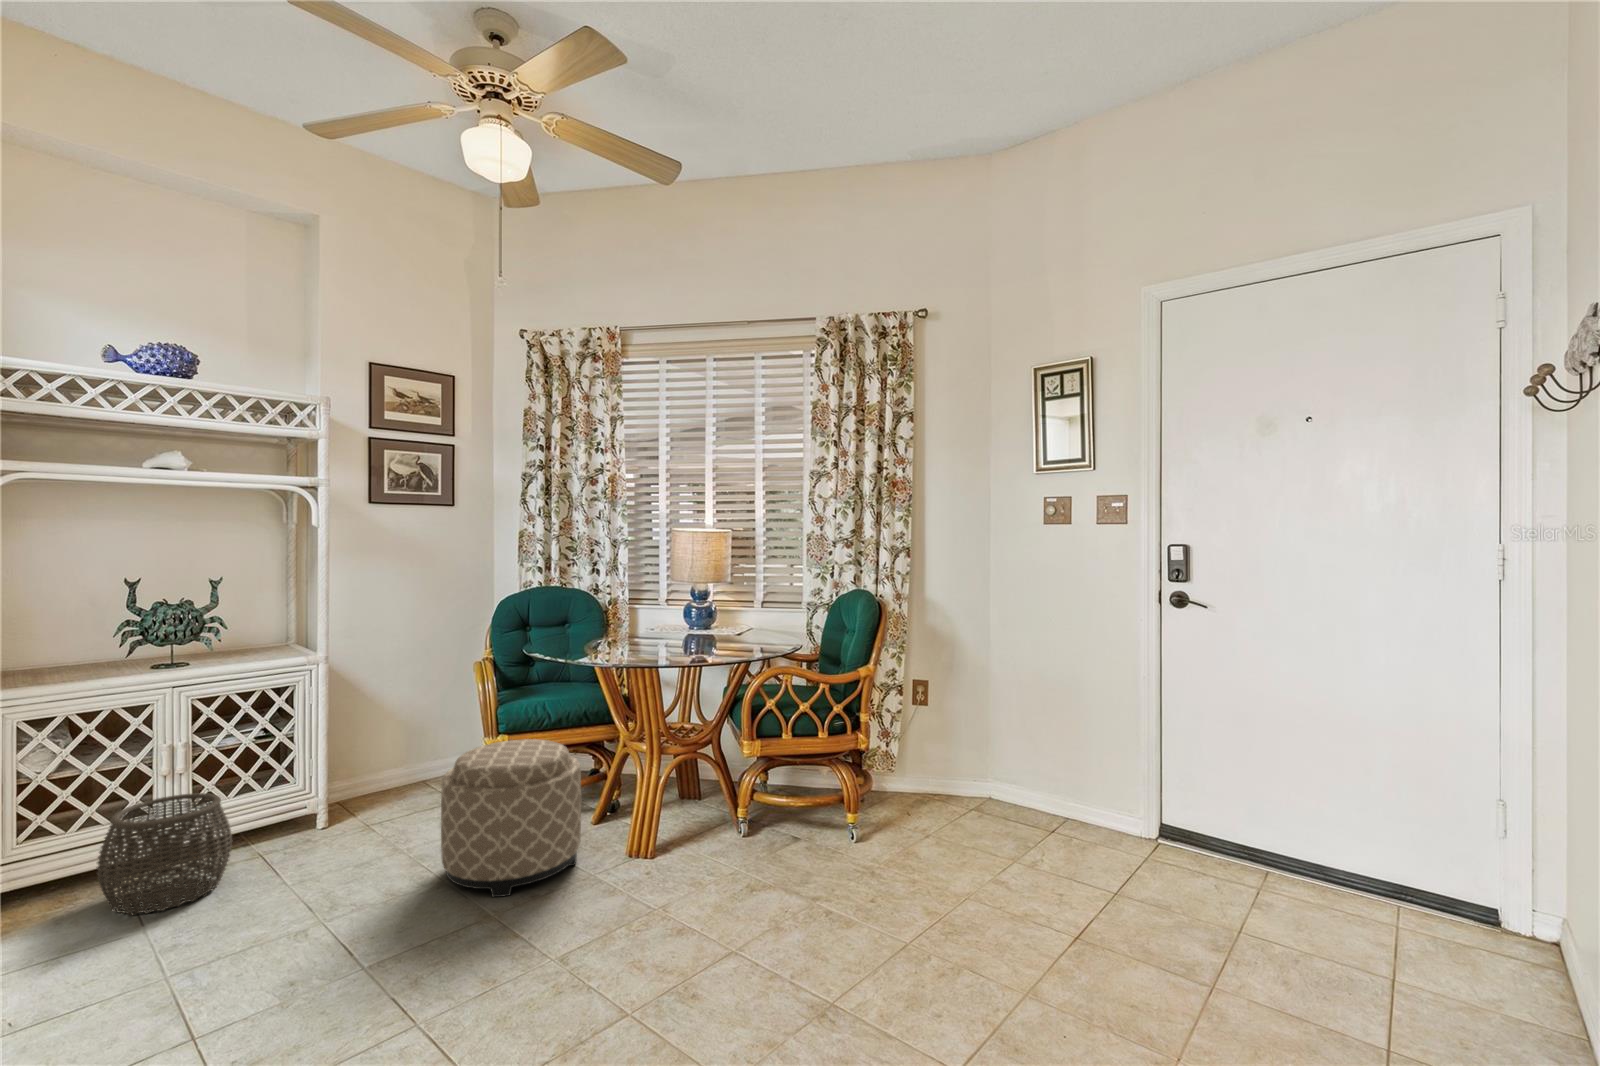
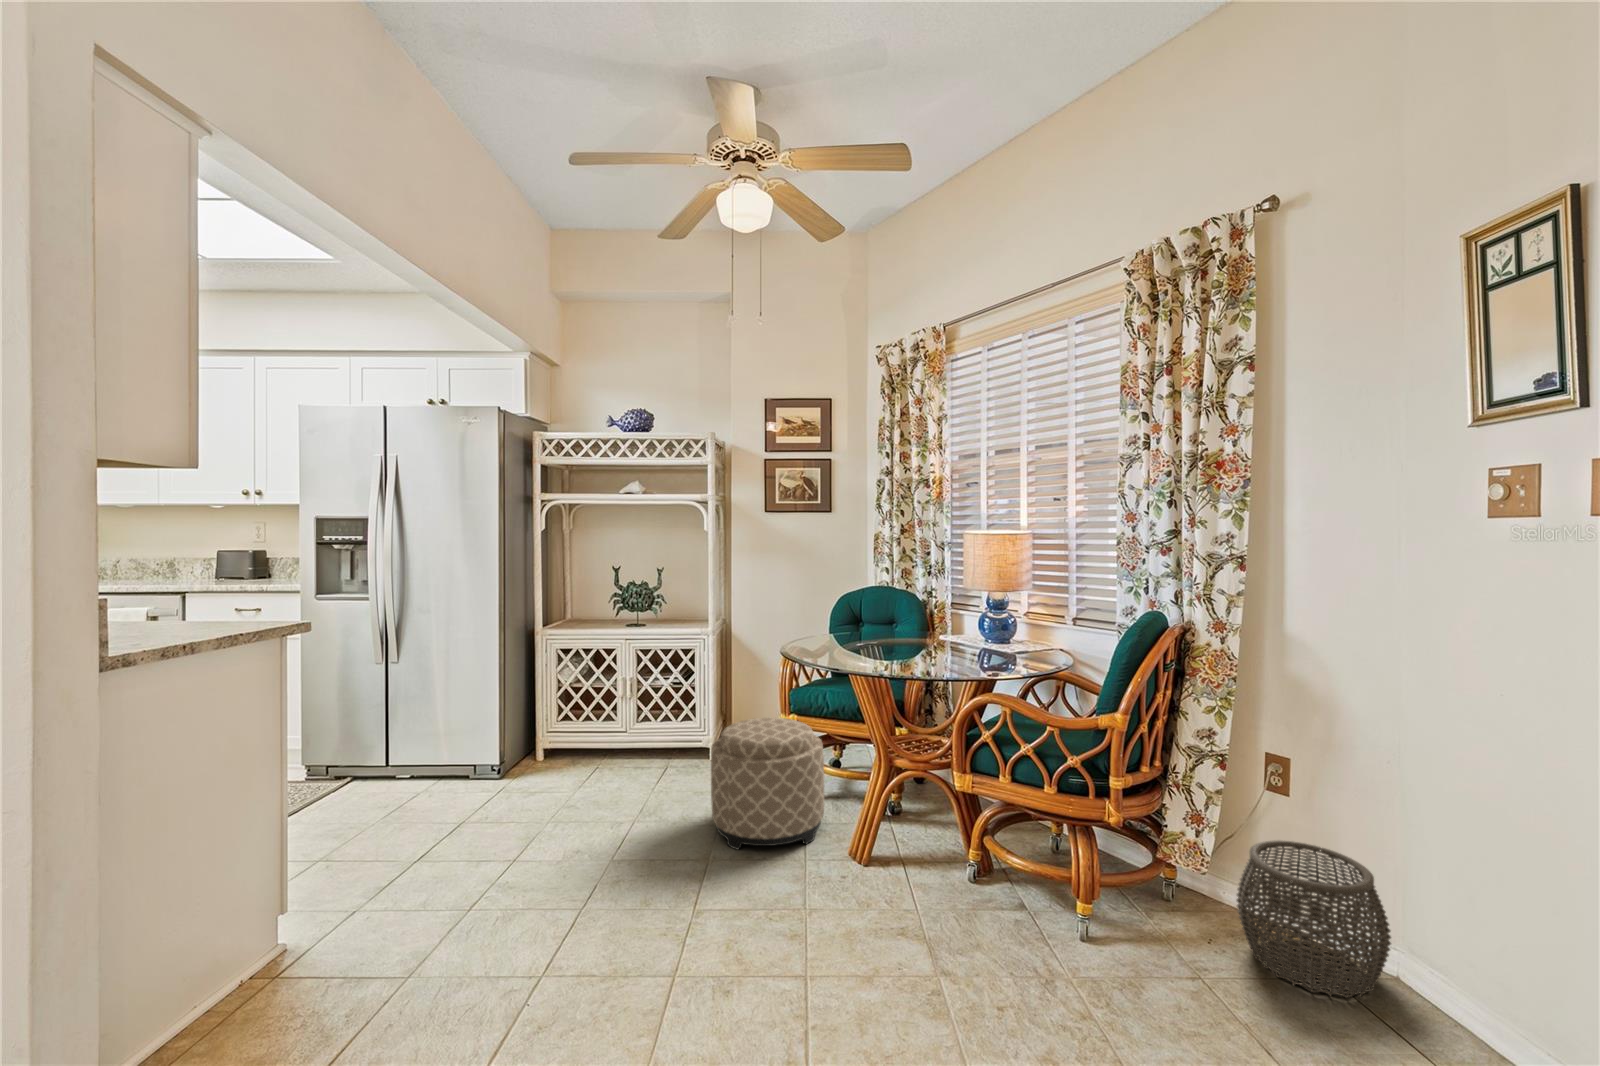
woven basket: present [96,793,232,915] -> present [1236,840,1391,998]

